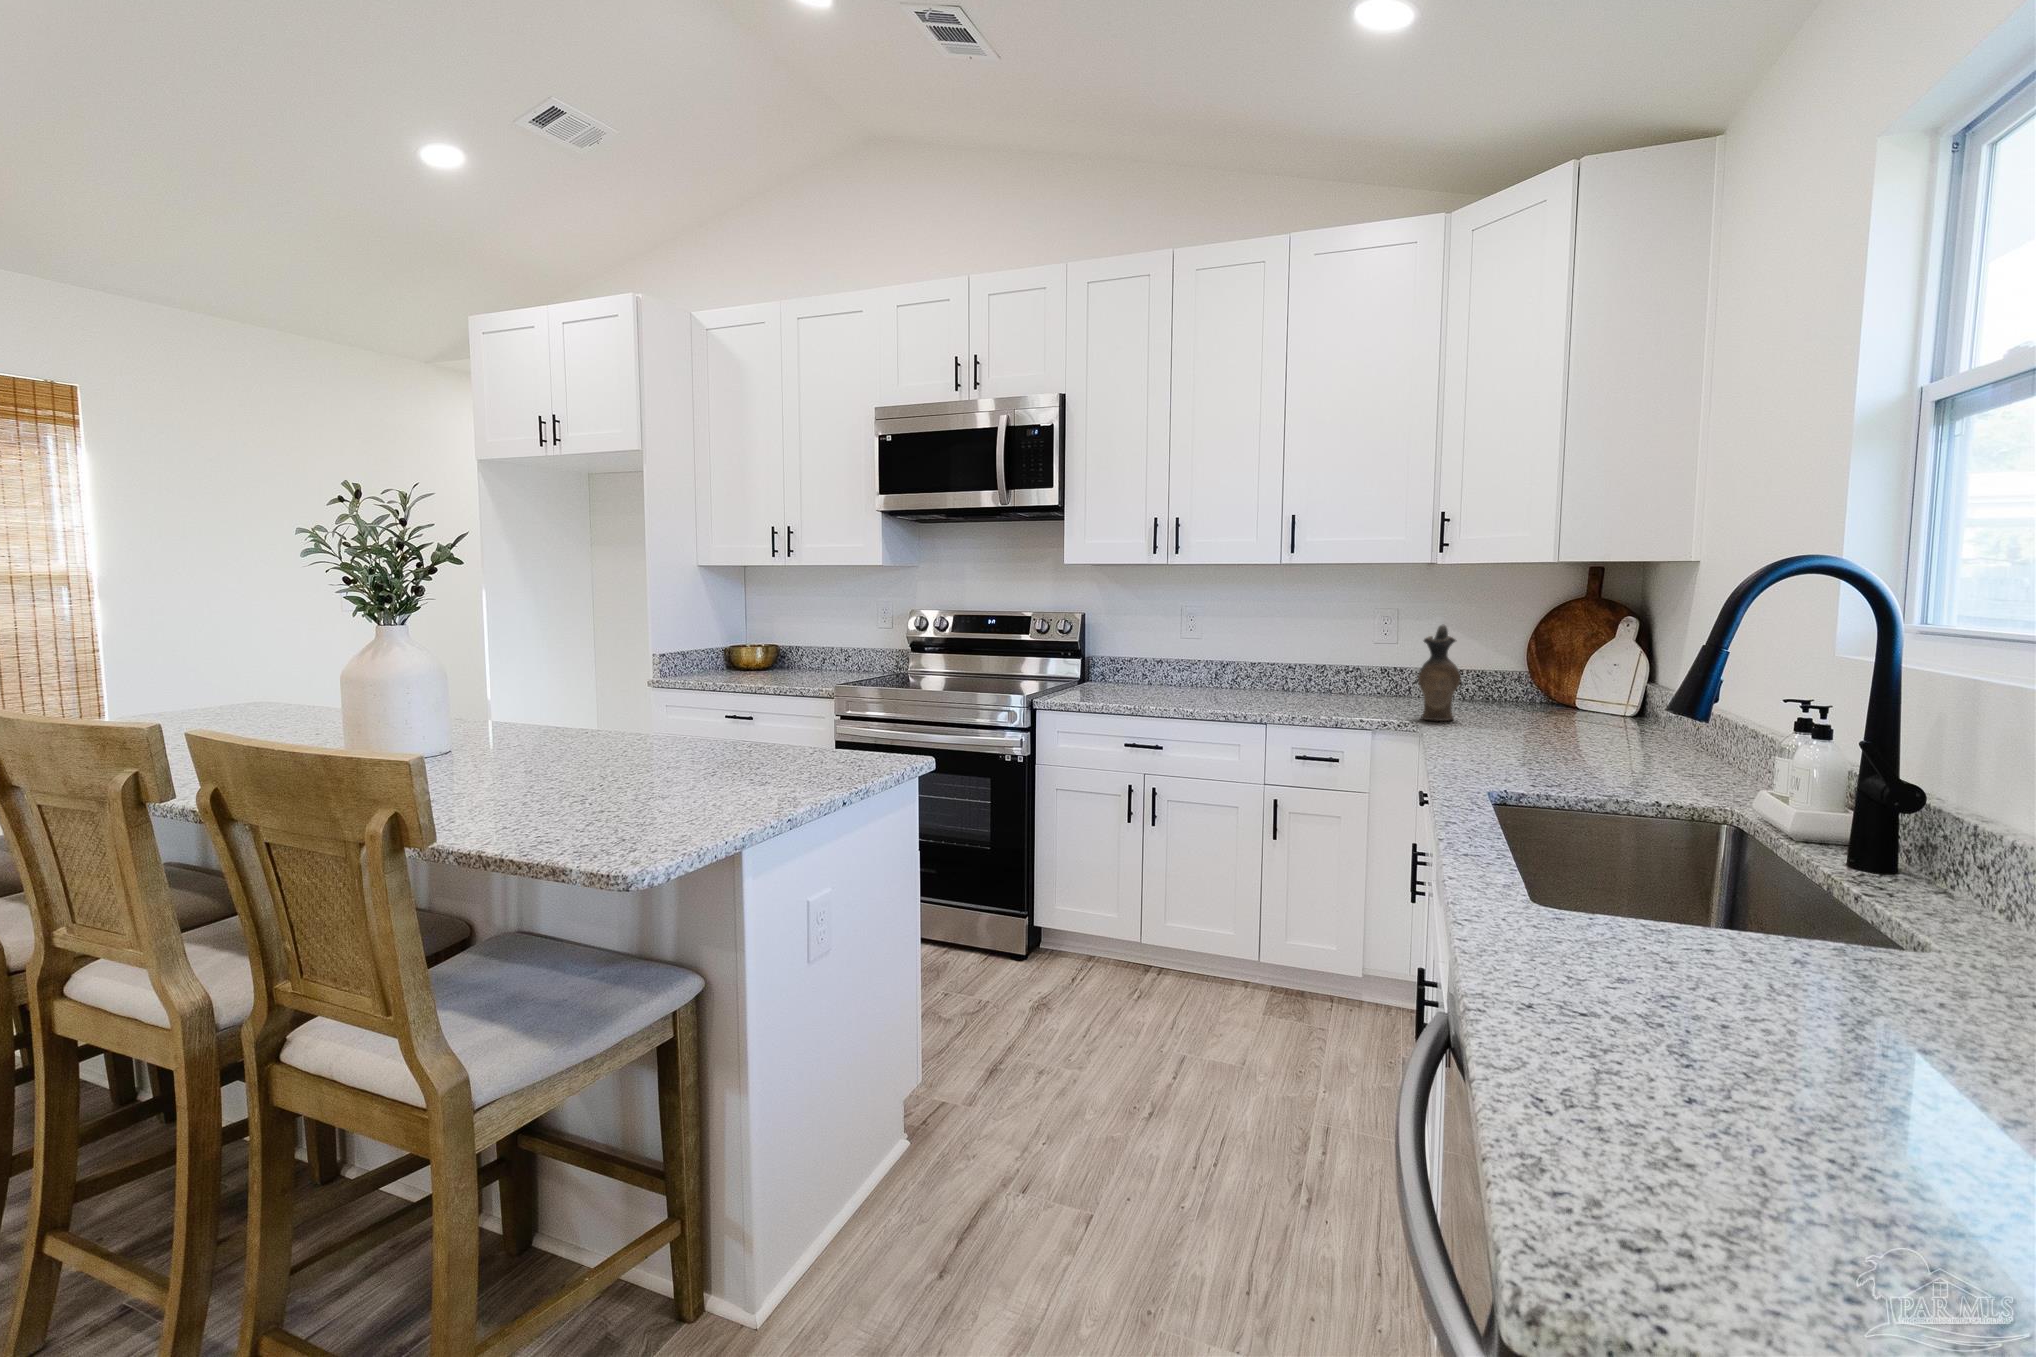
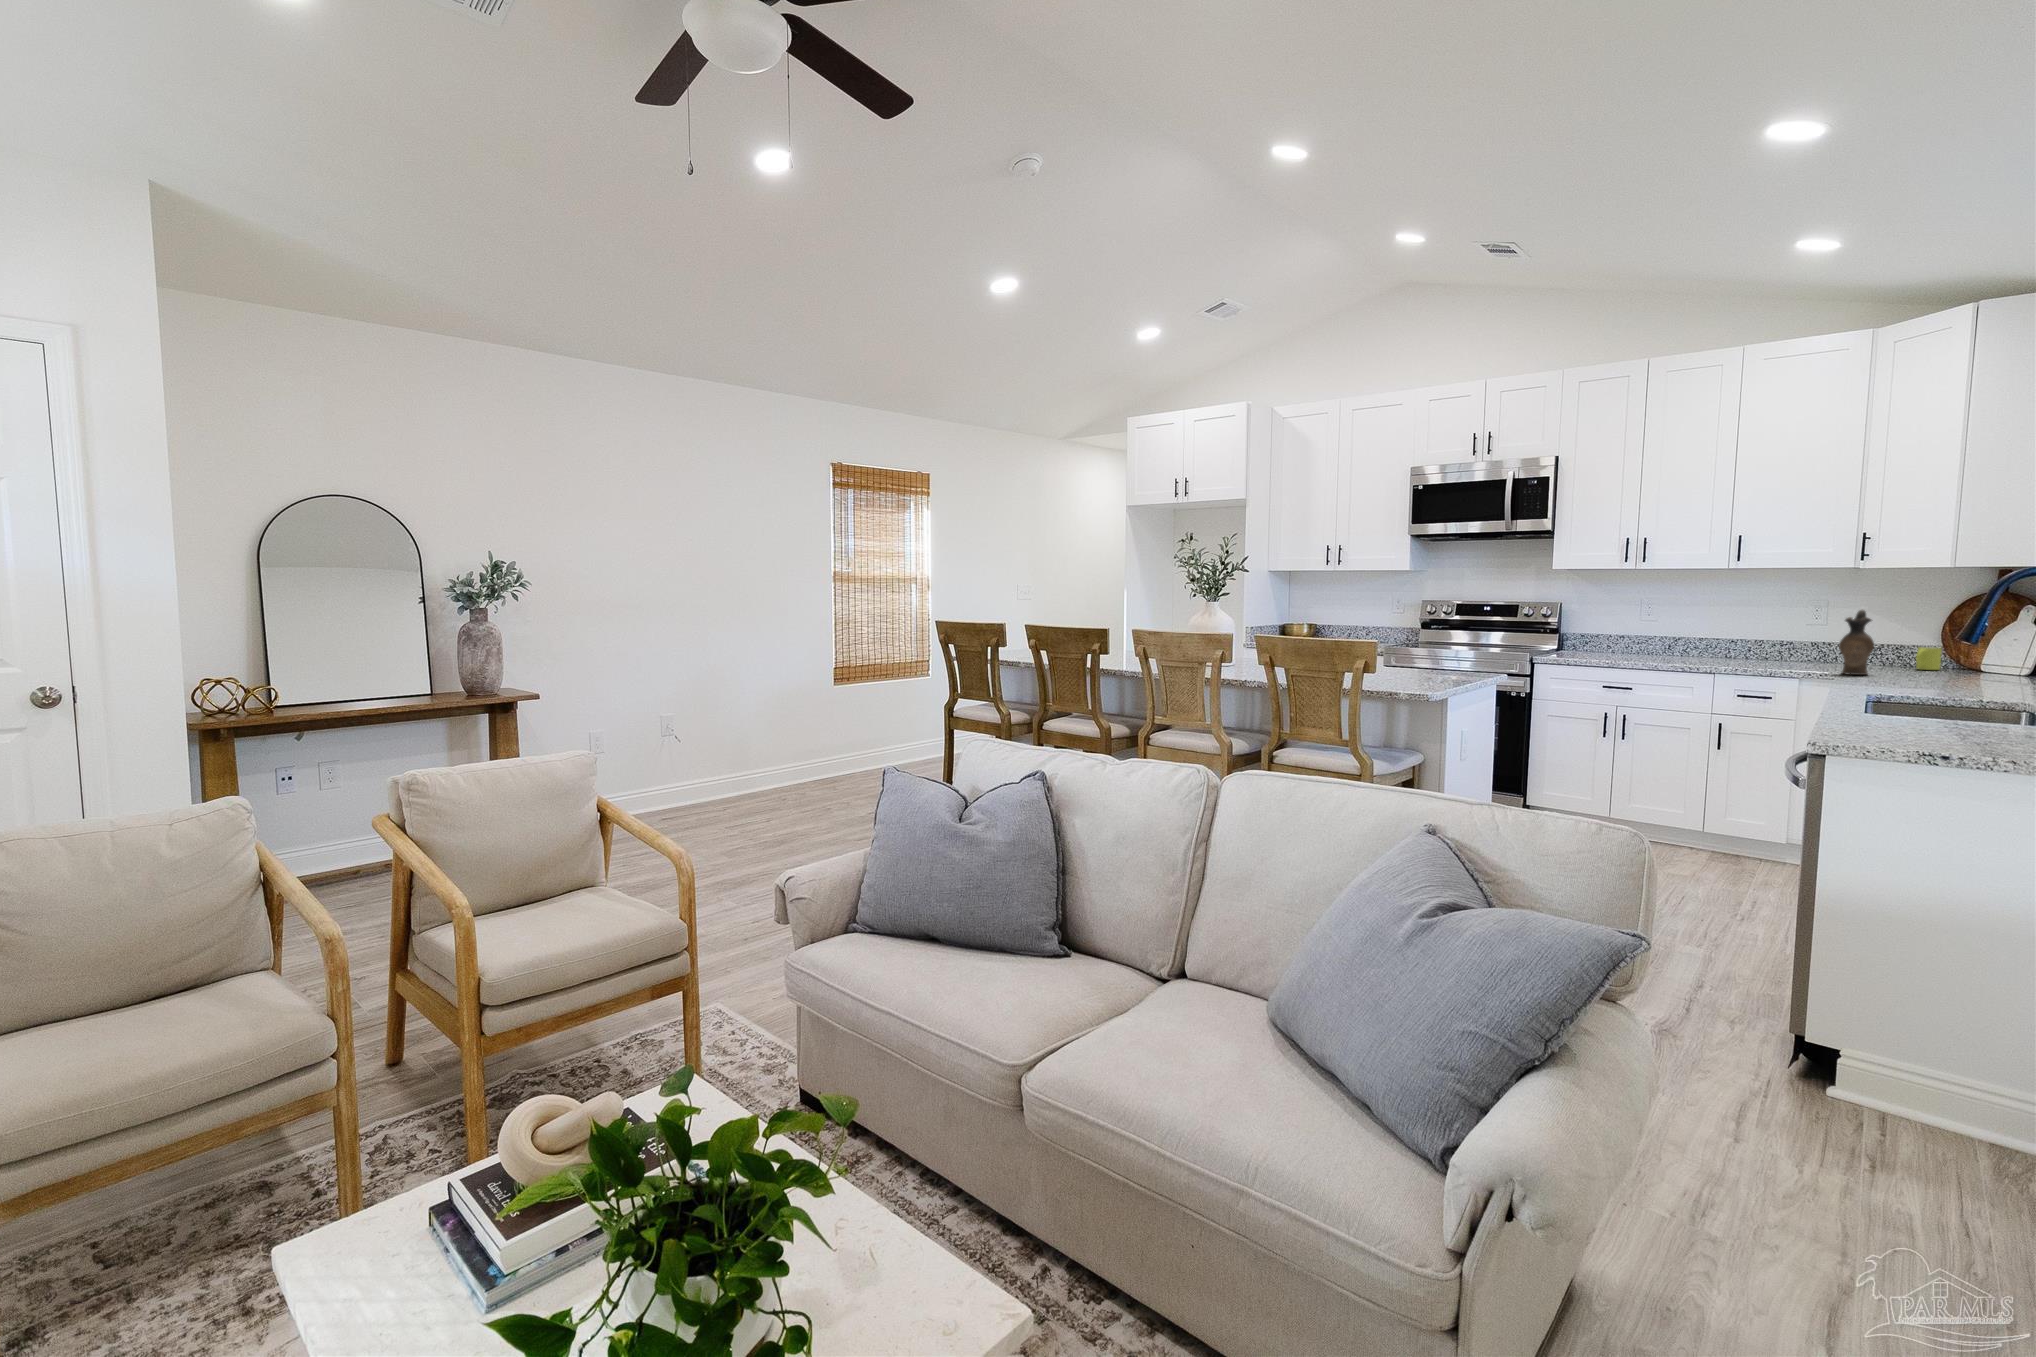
mug: none [1500,674,1529,706] -> present [1916,647,1942,670]

